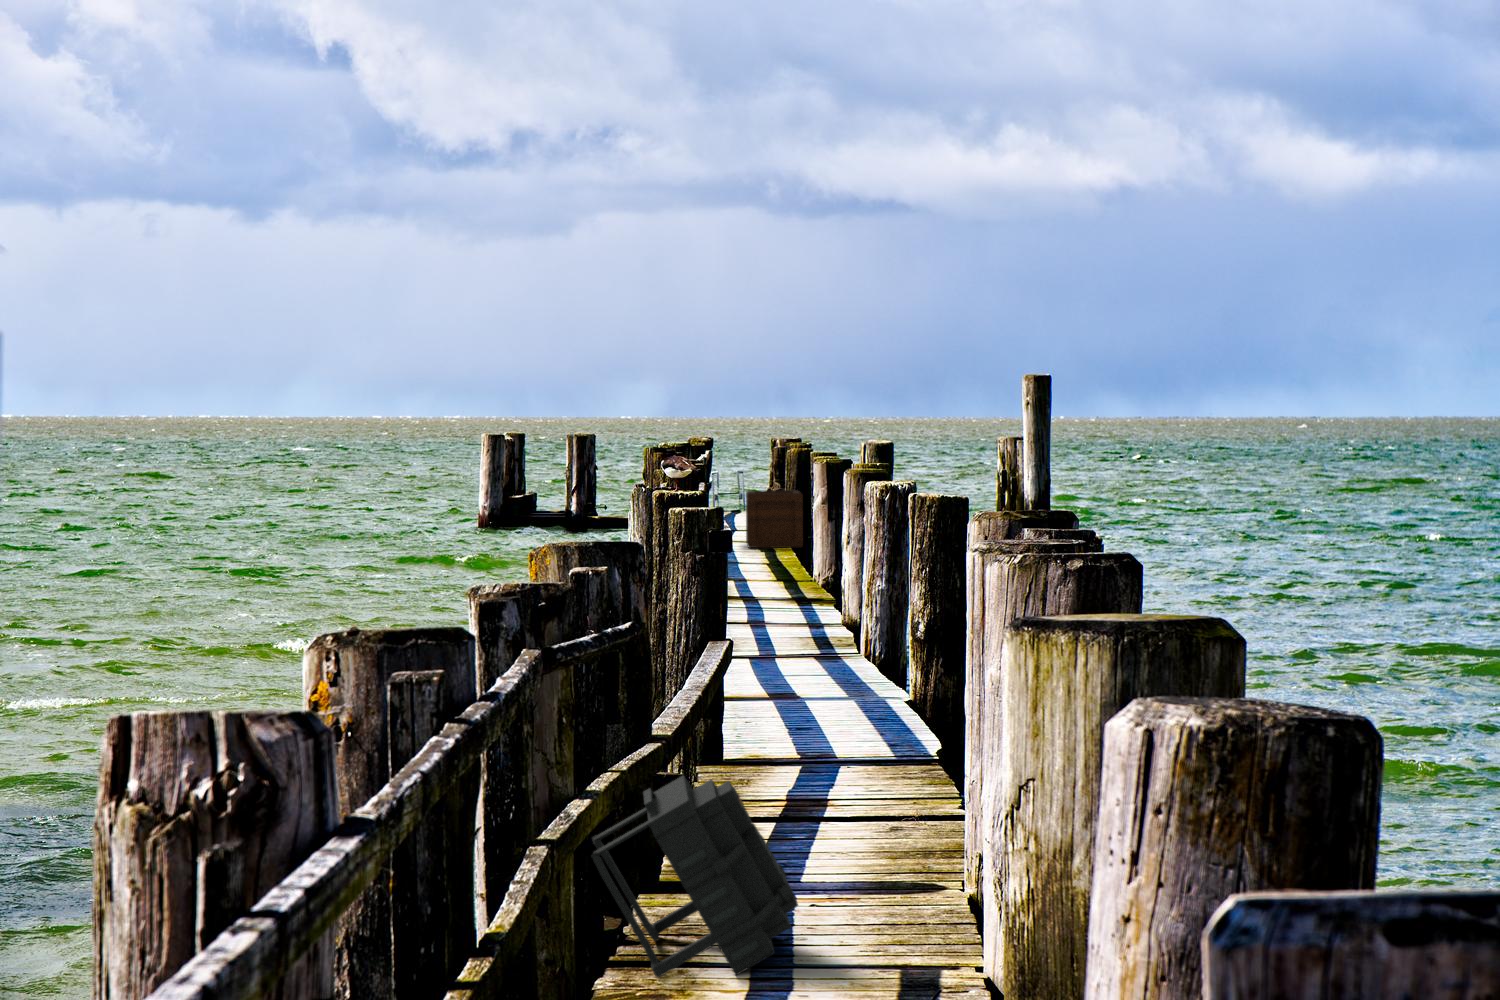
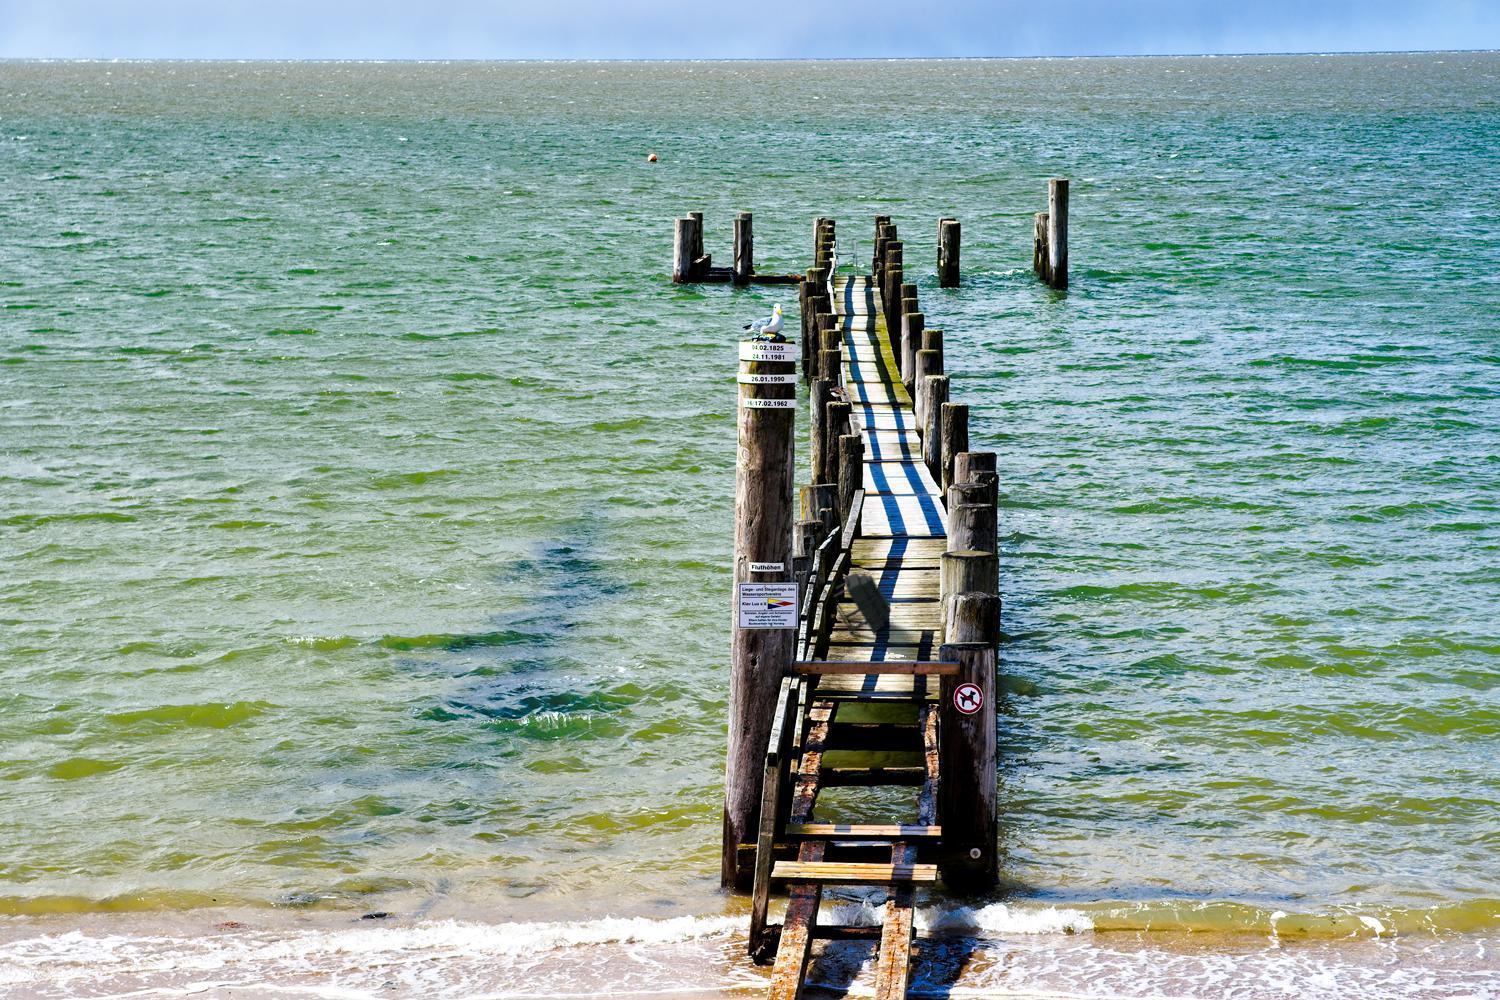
wooden crate: present [746,490,803,548] -> none [860,297,896,337]

